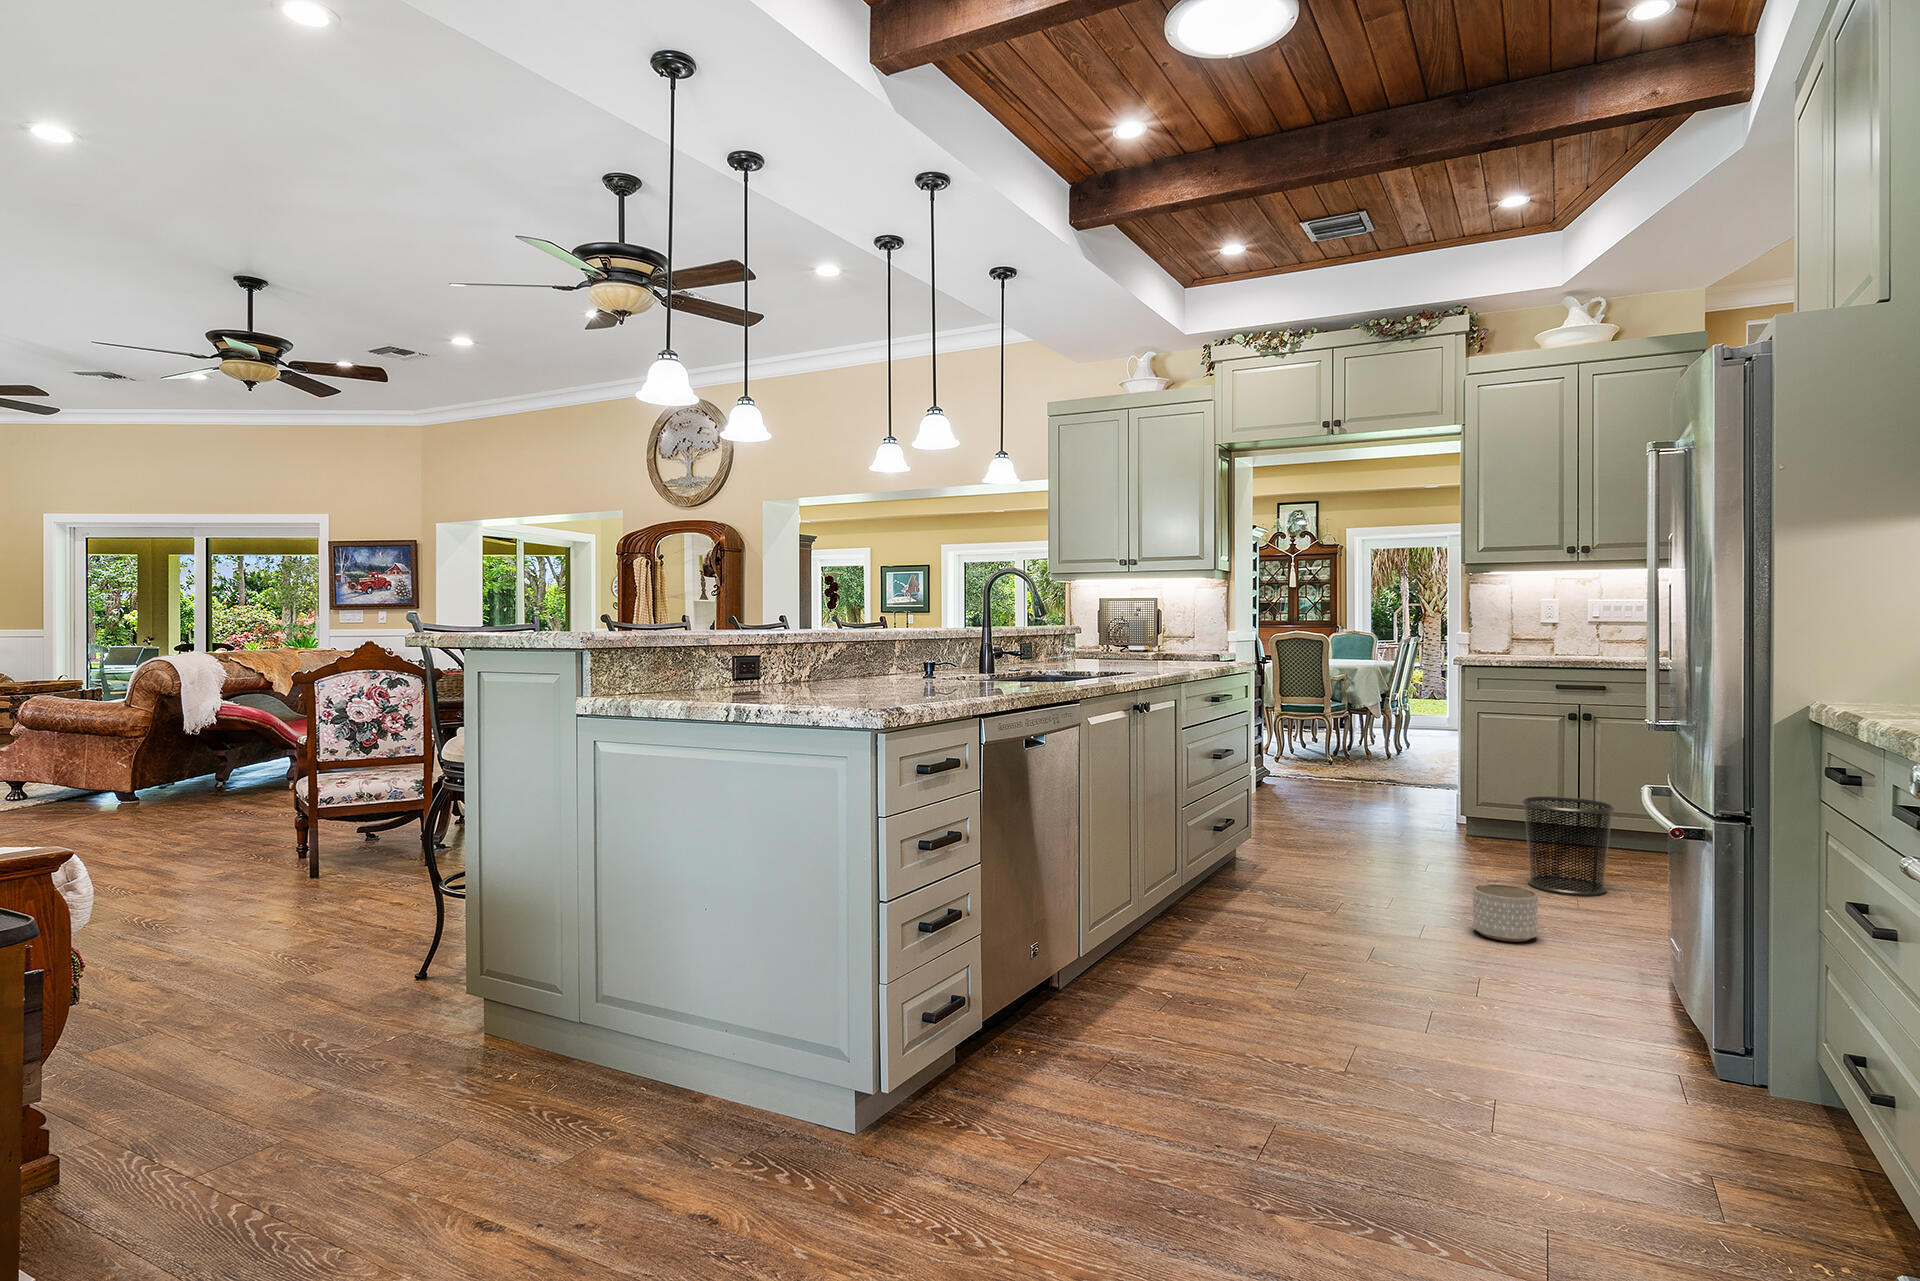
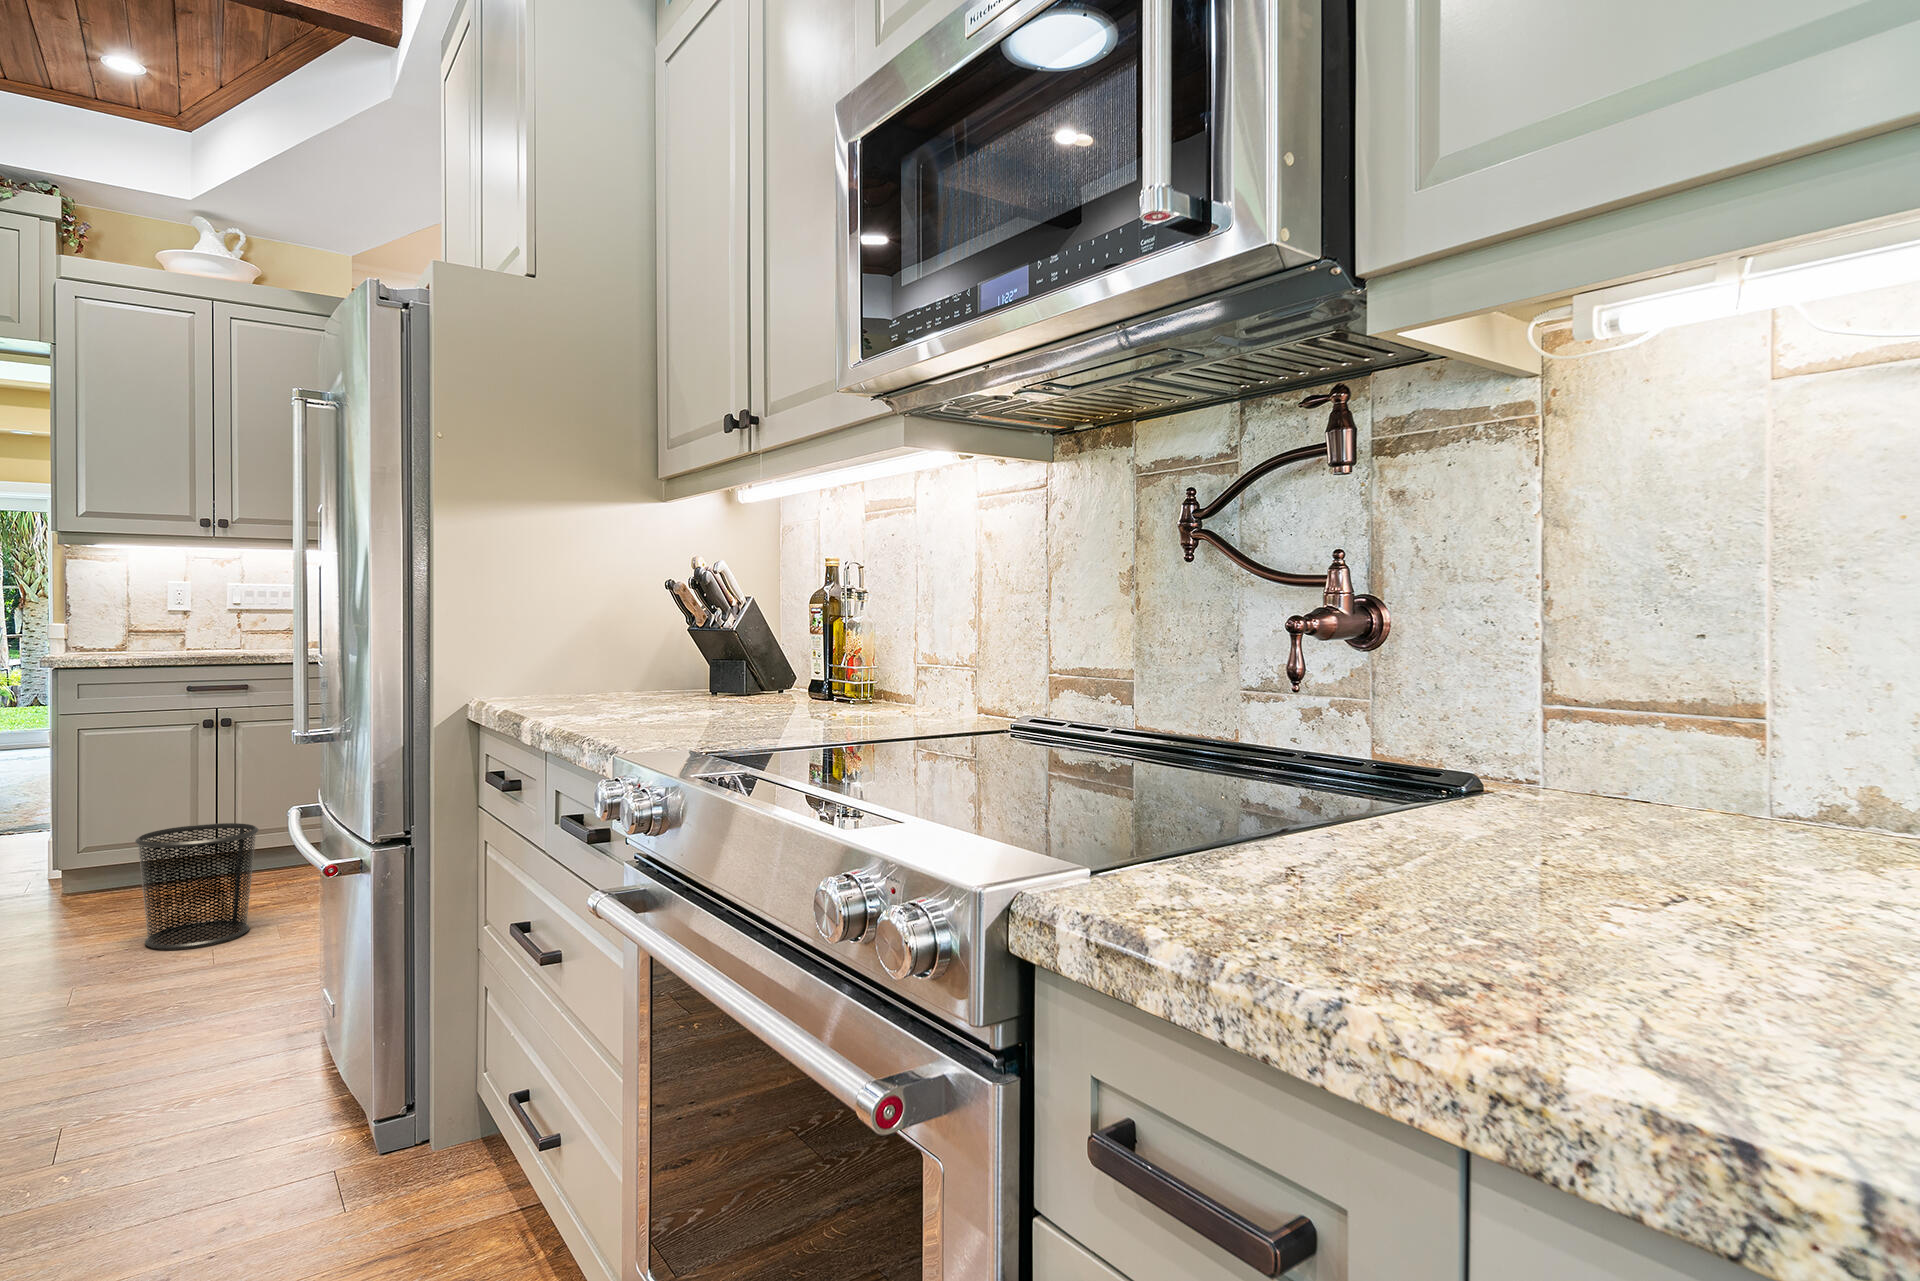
planter: present [1473,884,1538,942] -> none [45,964,151,1052]

